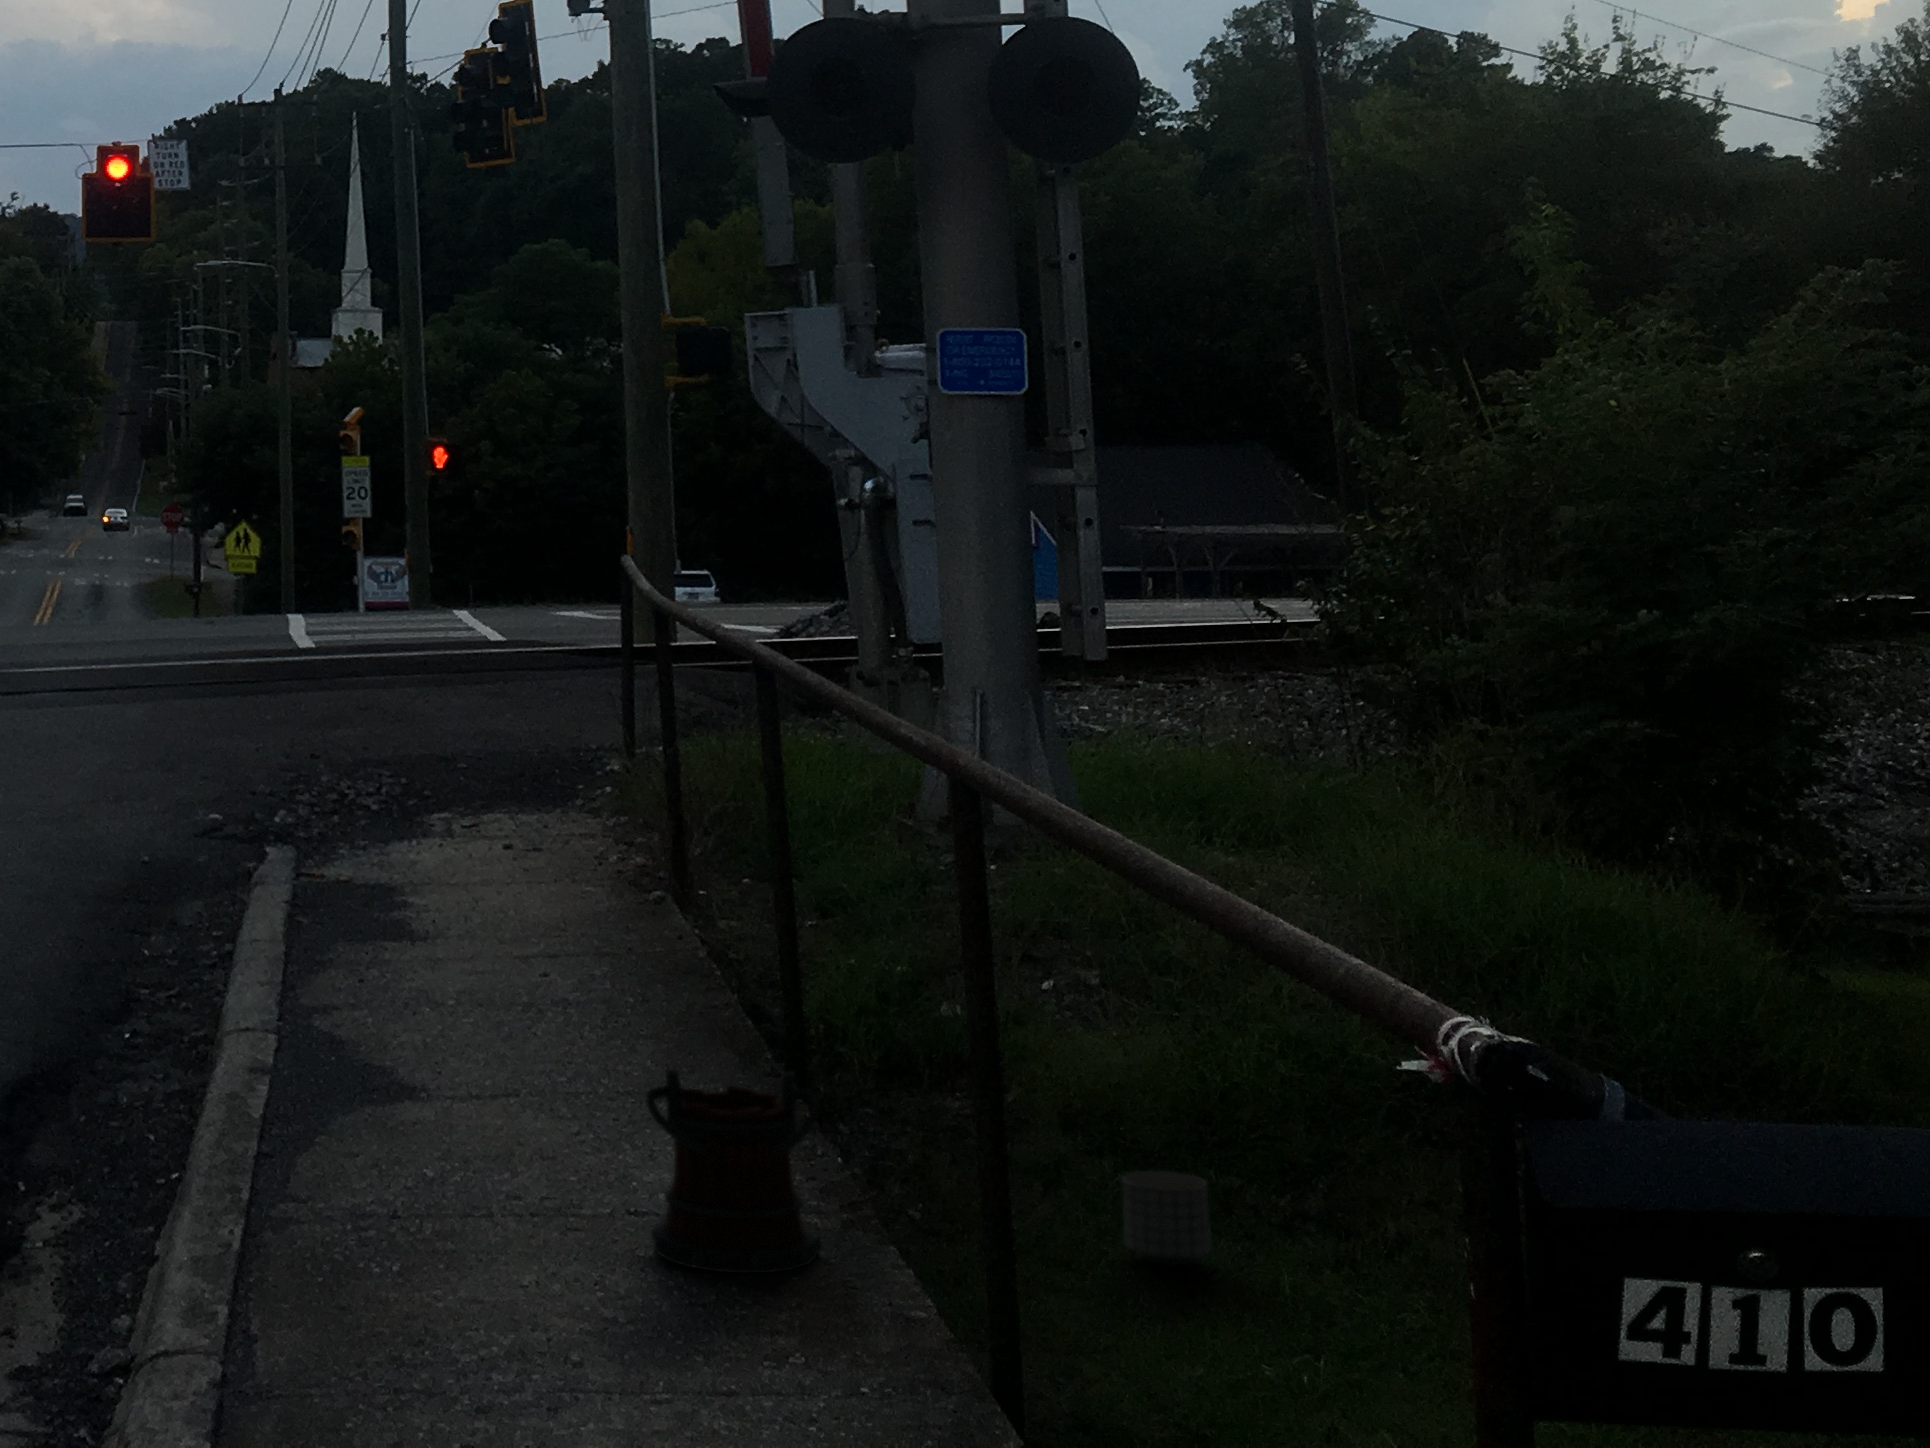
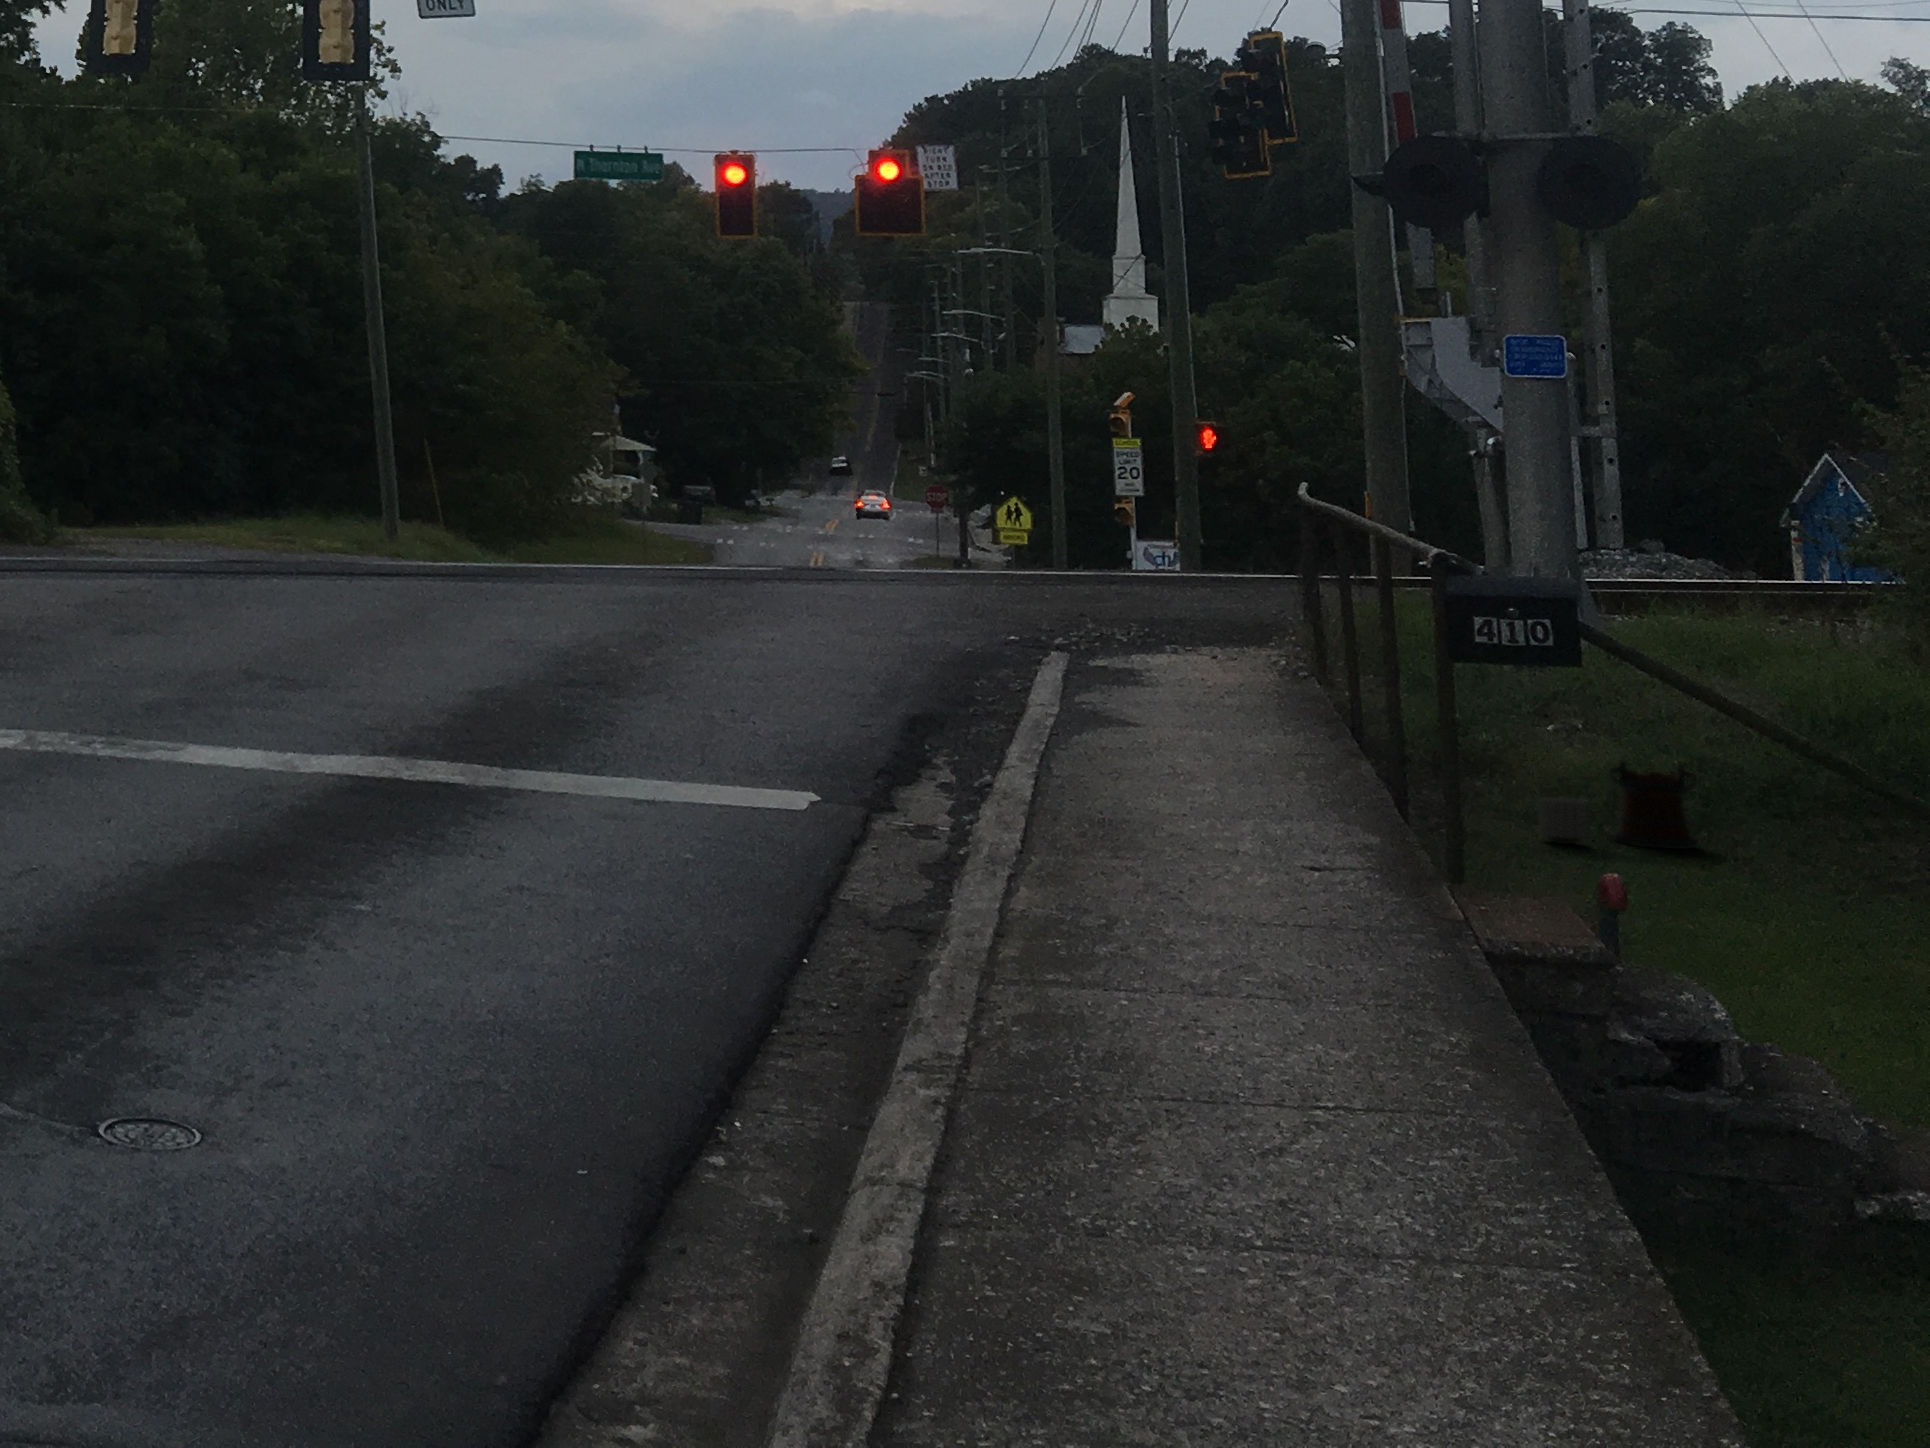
bucket: present [646,1069,822,1273] -> present [1608,760,1698,849]

